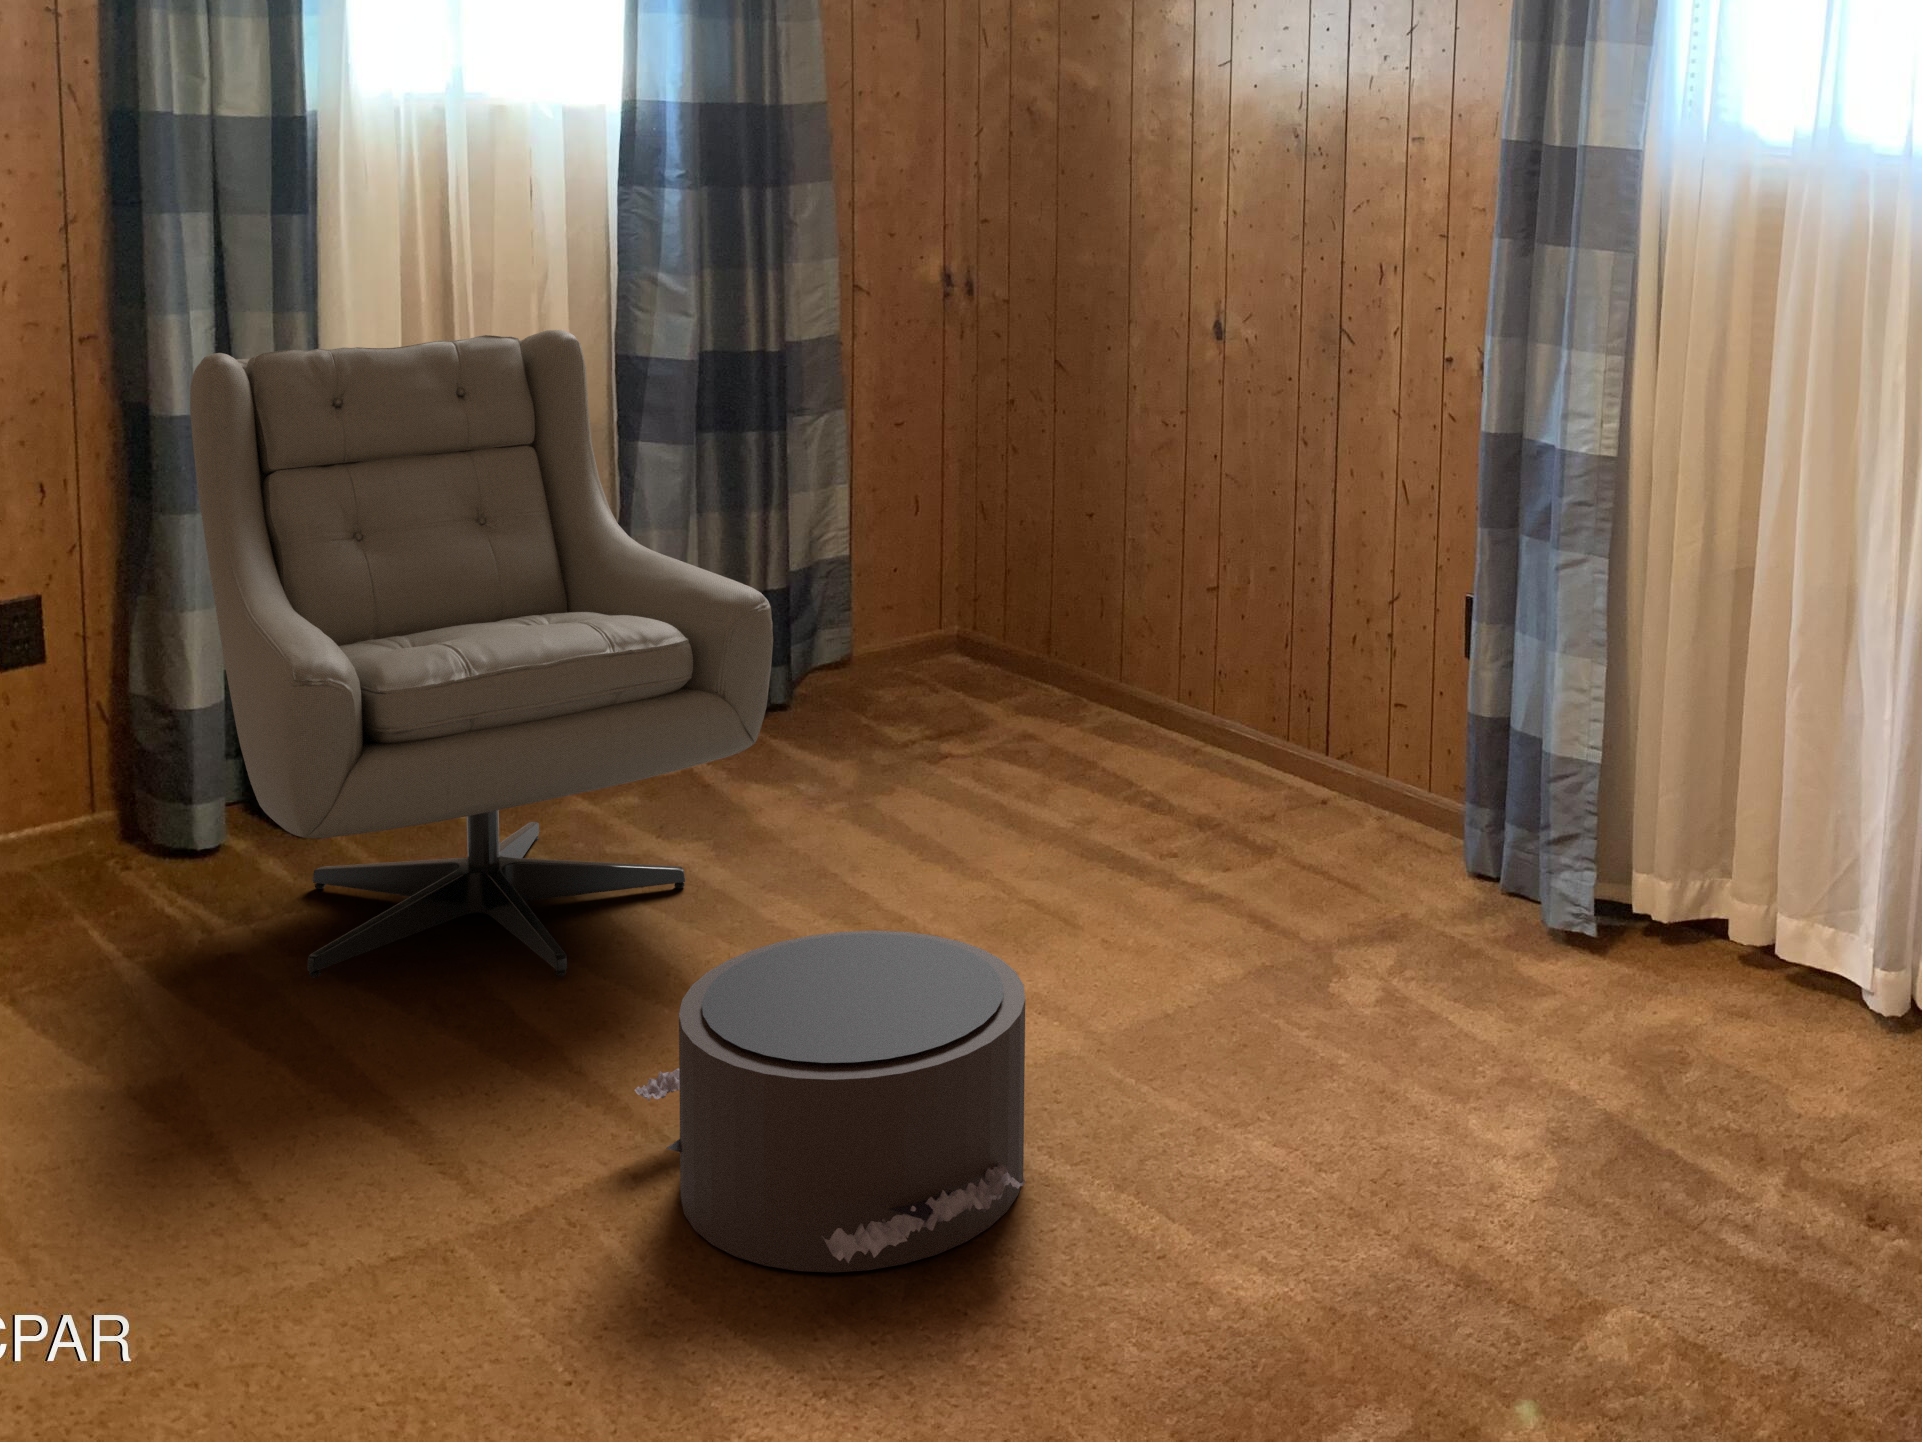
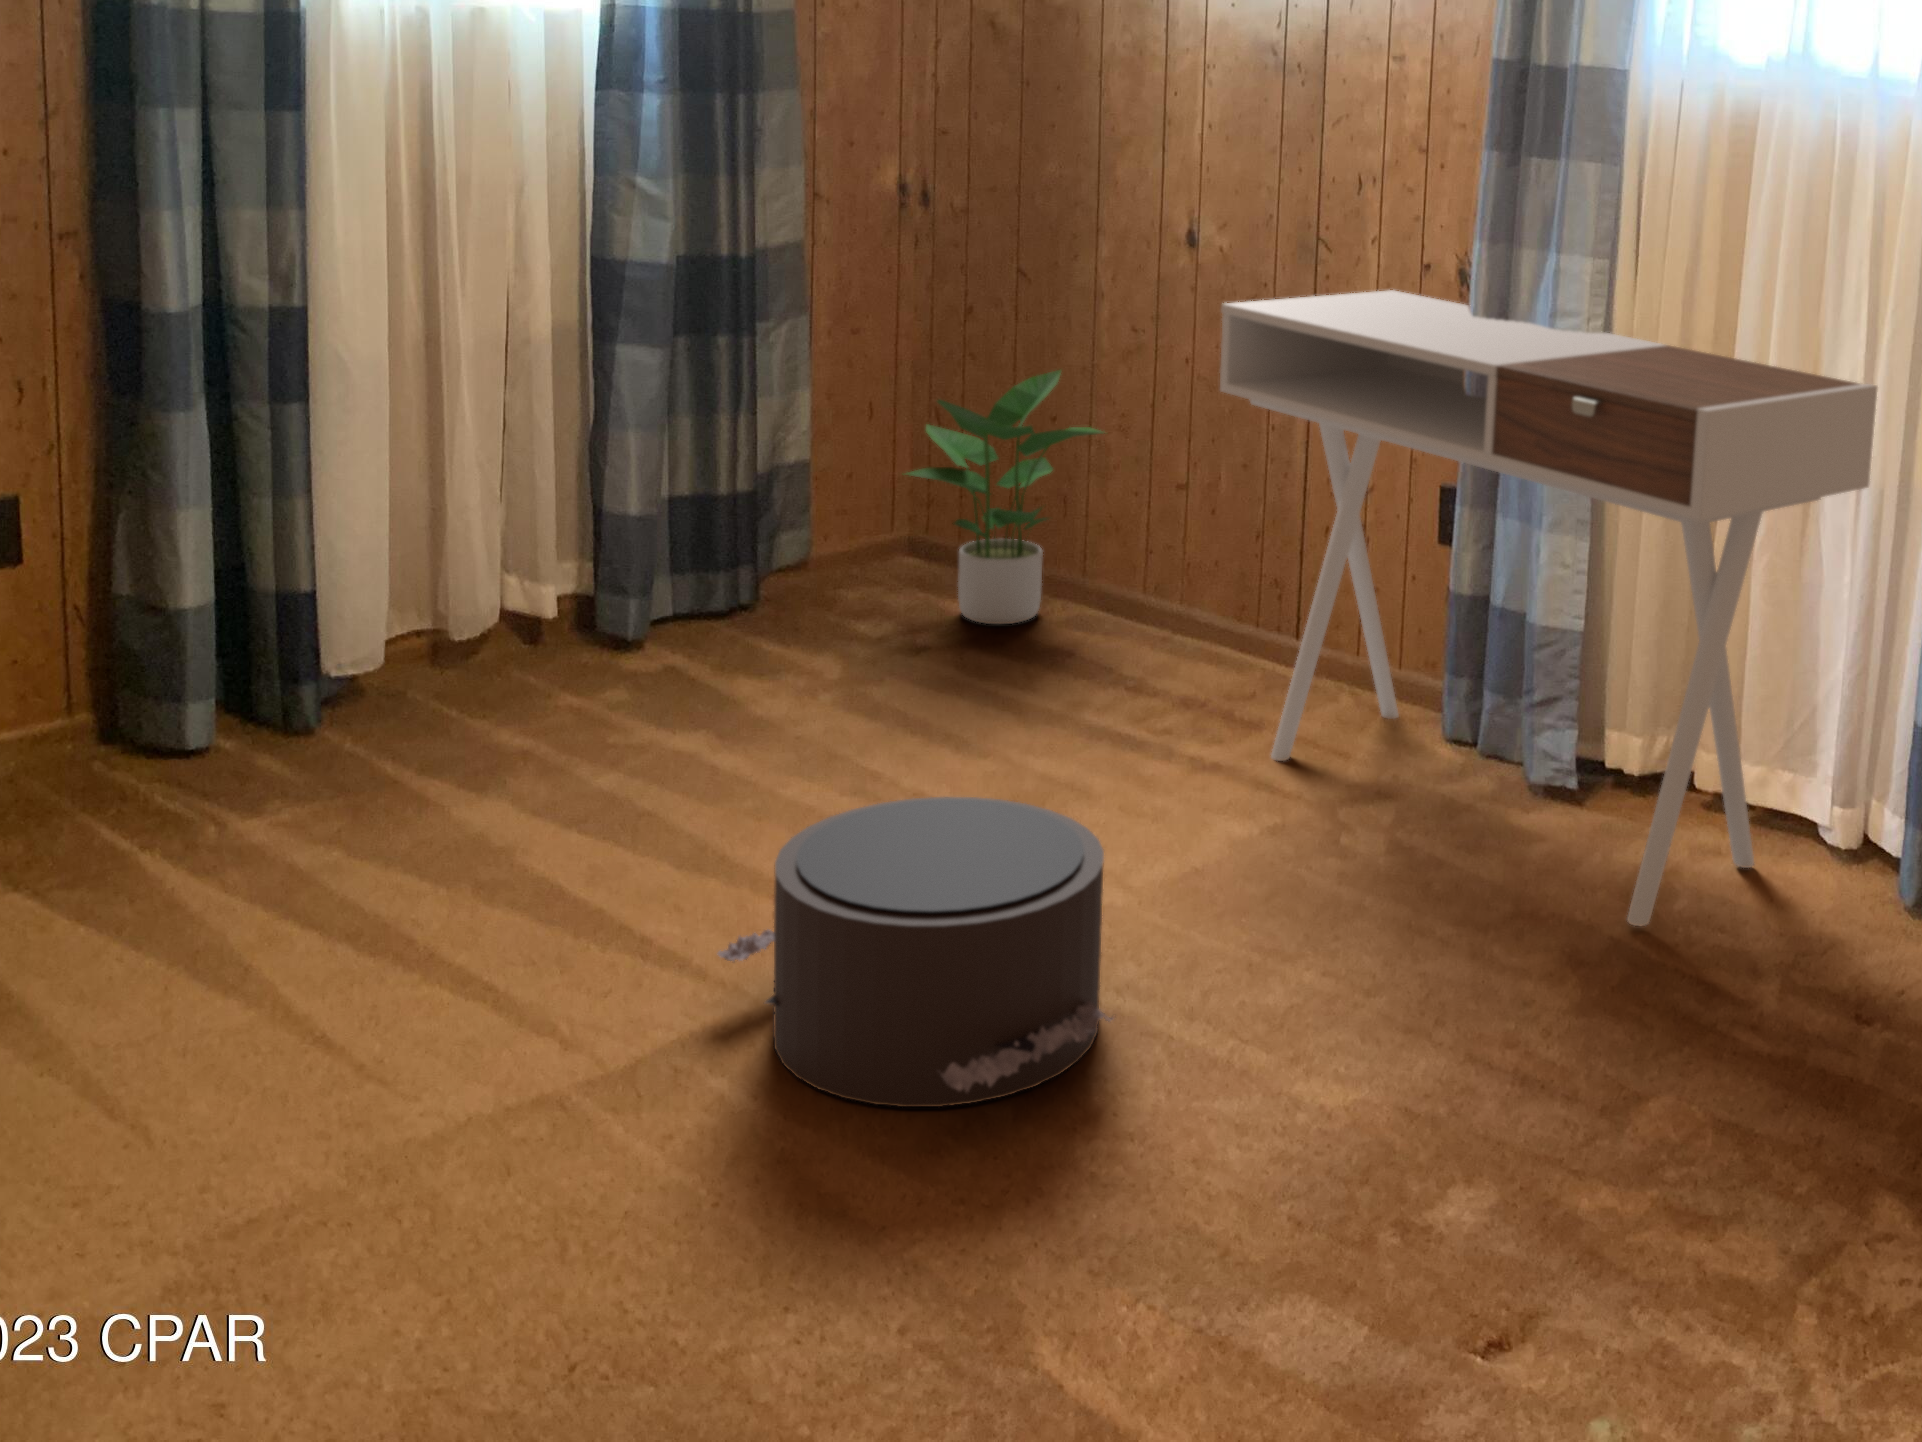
armchair: present [190,330,773,978] -> none [187,232,801,869]
desk: none [1218,385,1906,1098] -> present [1220,290,1877,926]
potted plant: none [923,464,1135,729] -> present [906,370,1103,624]

